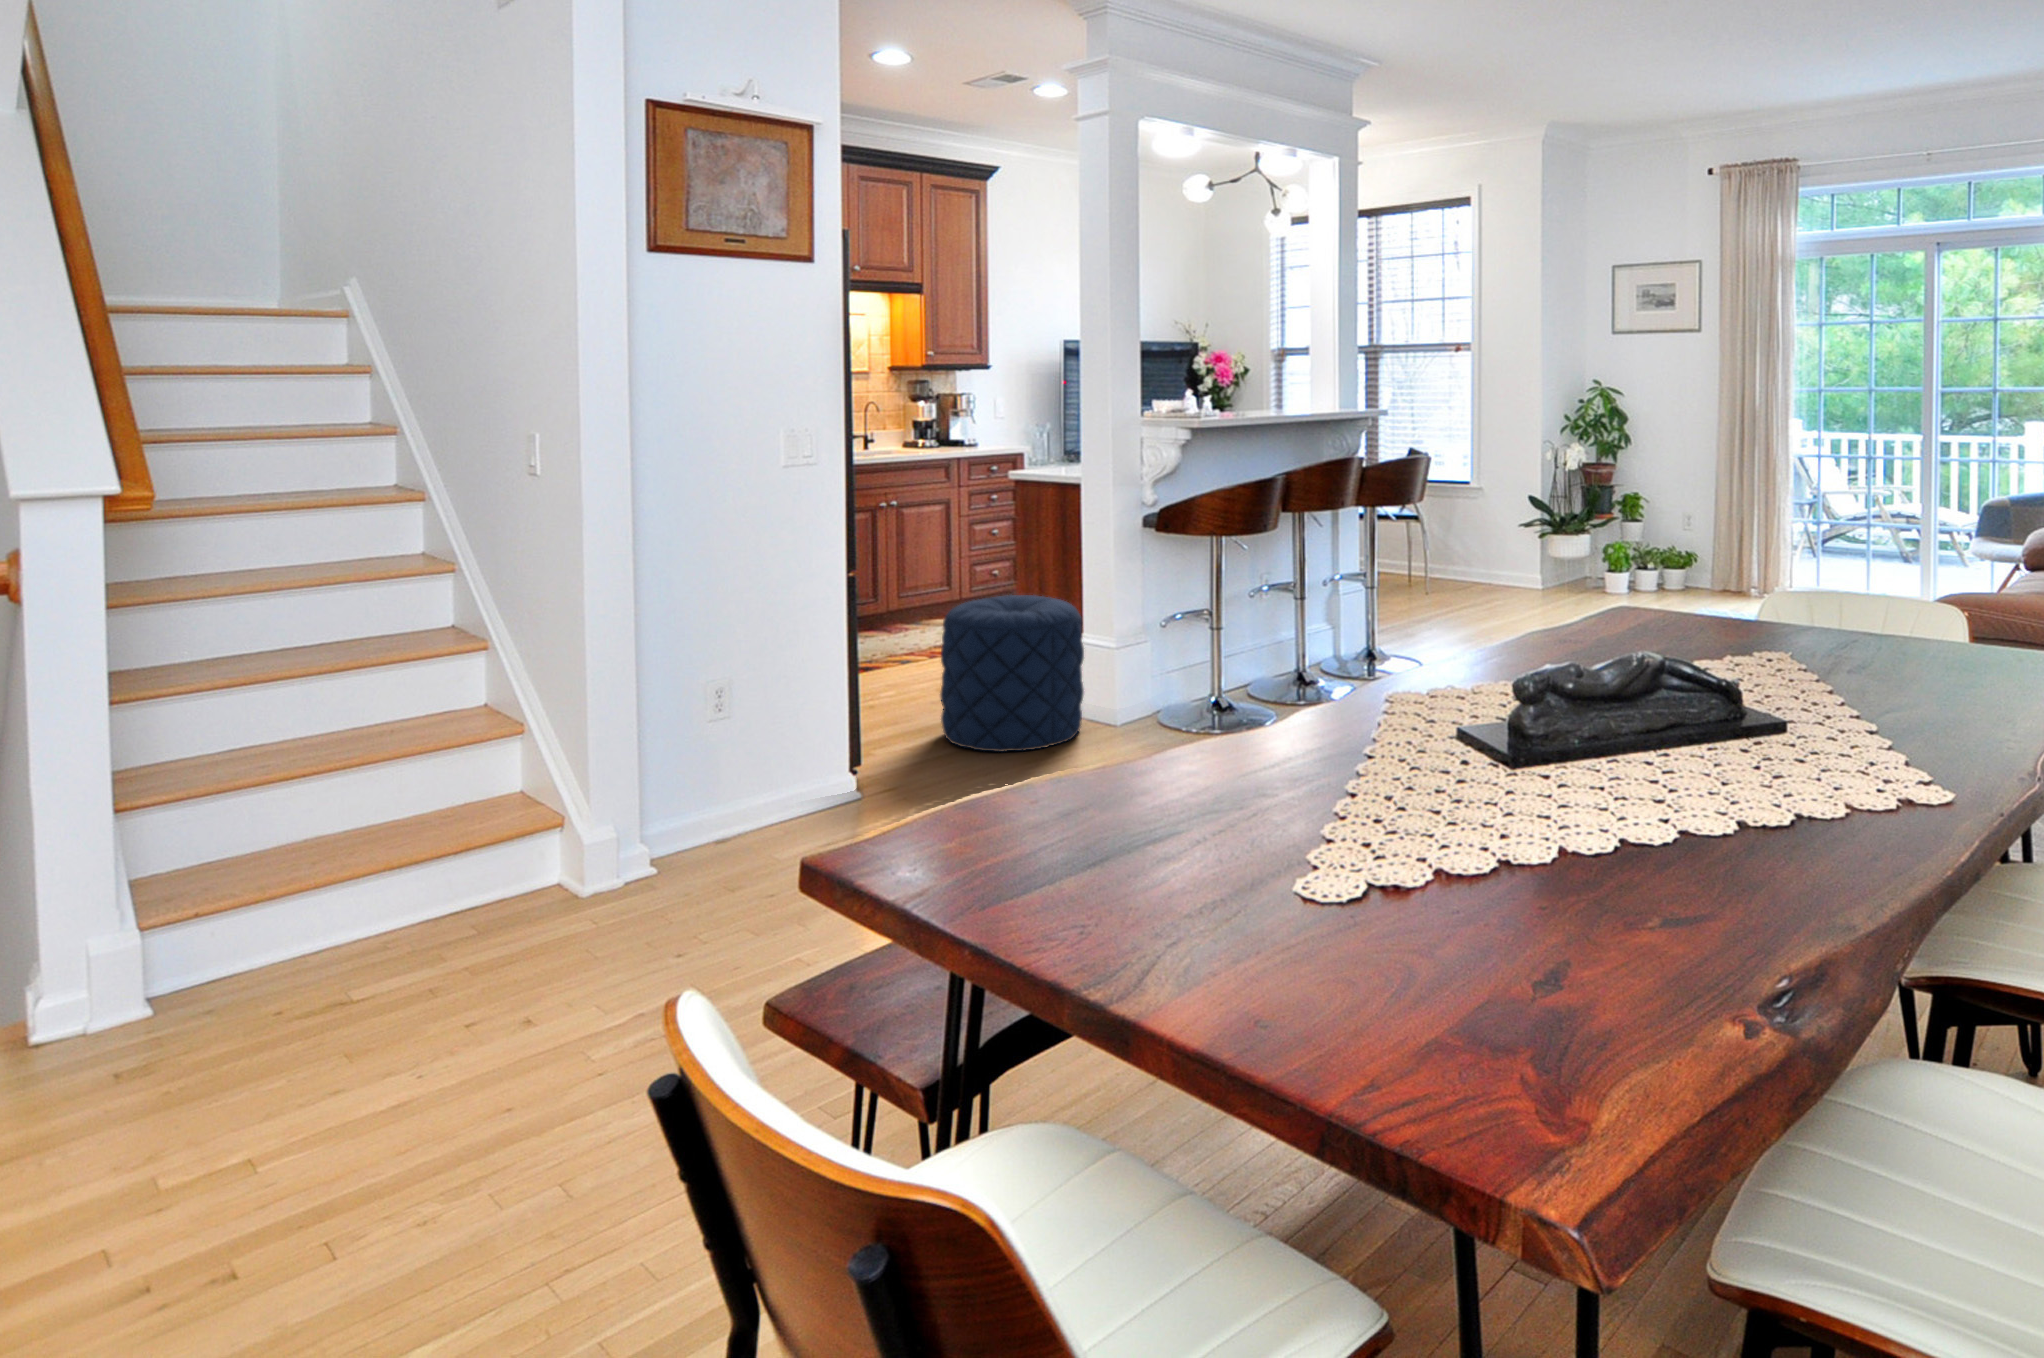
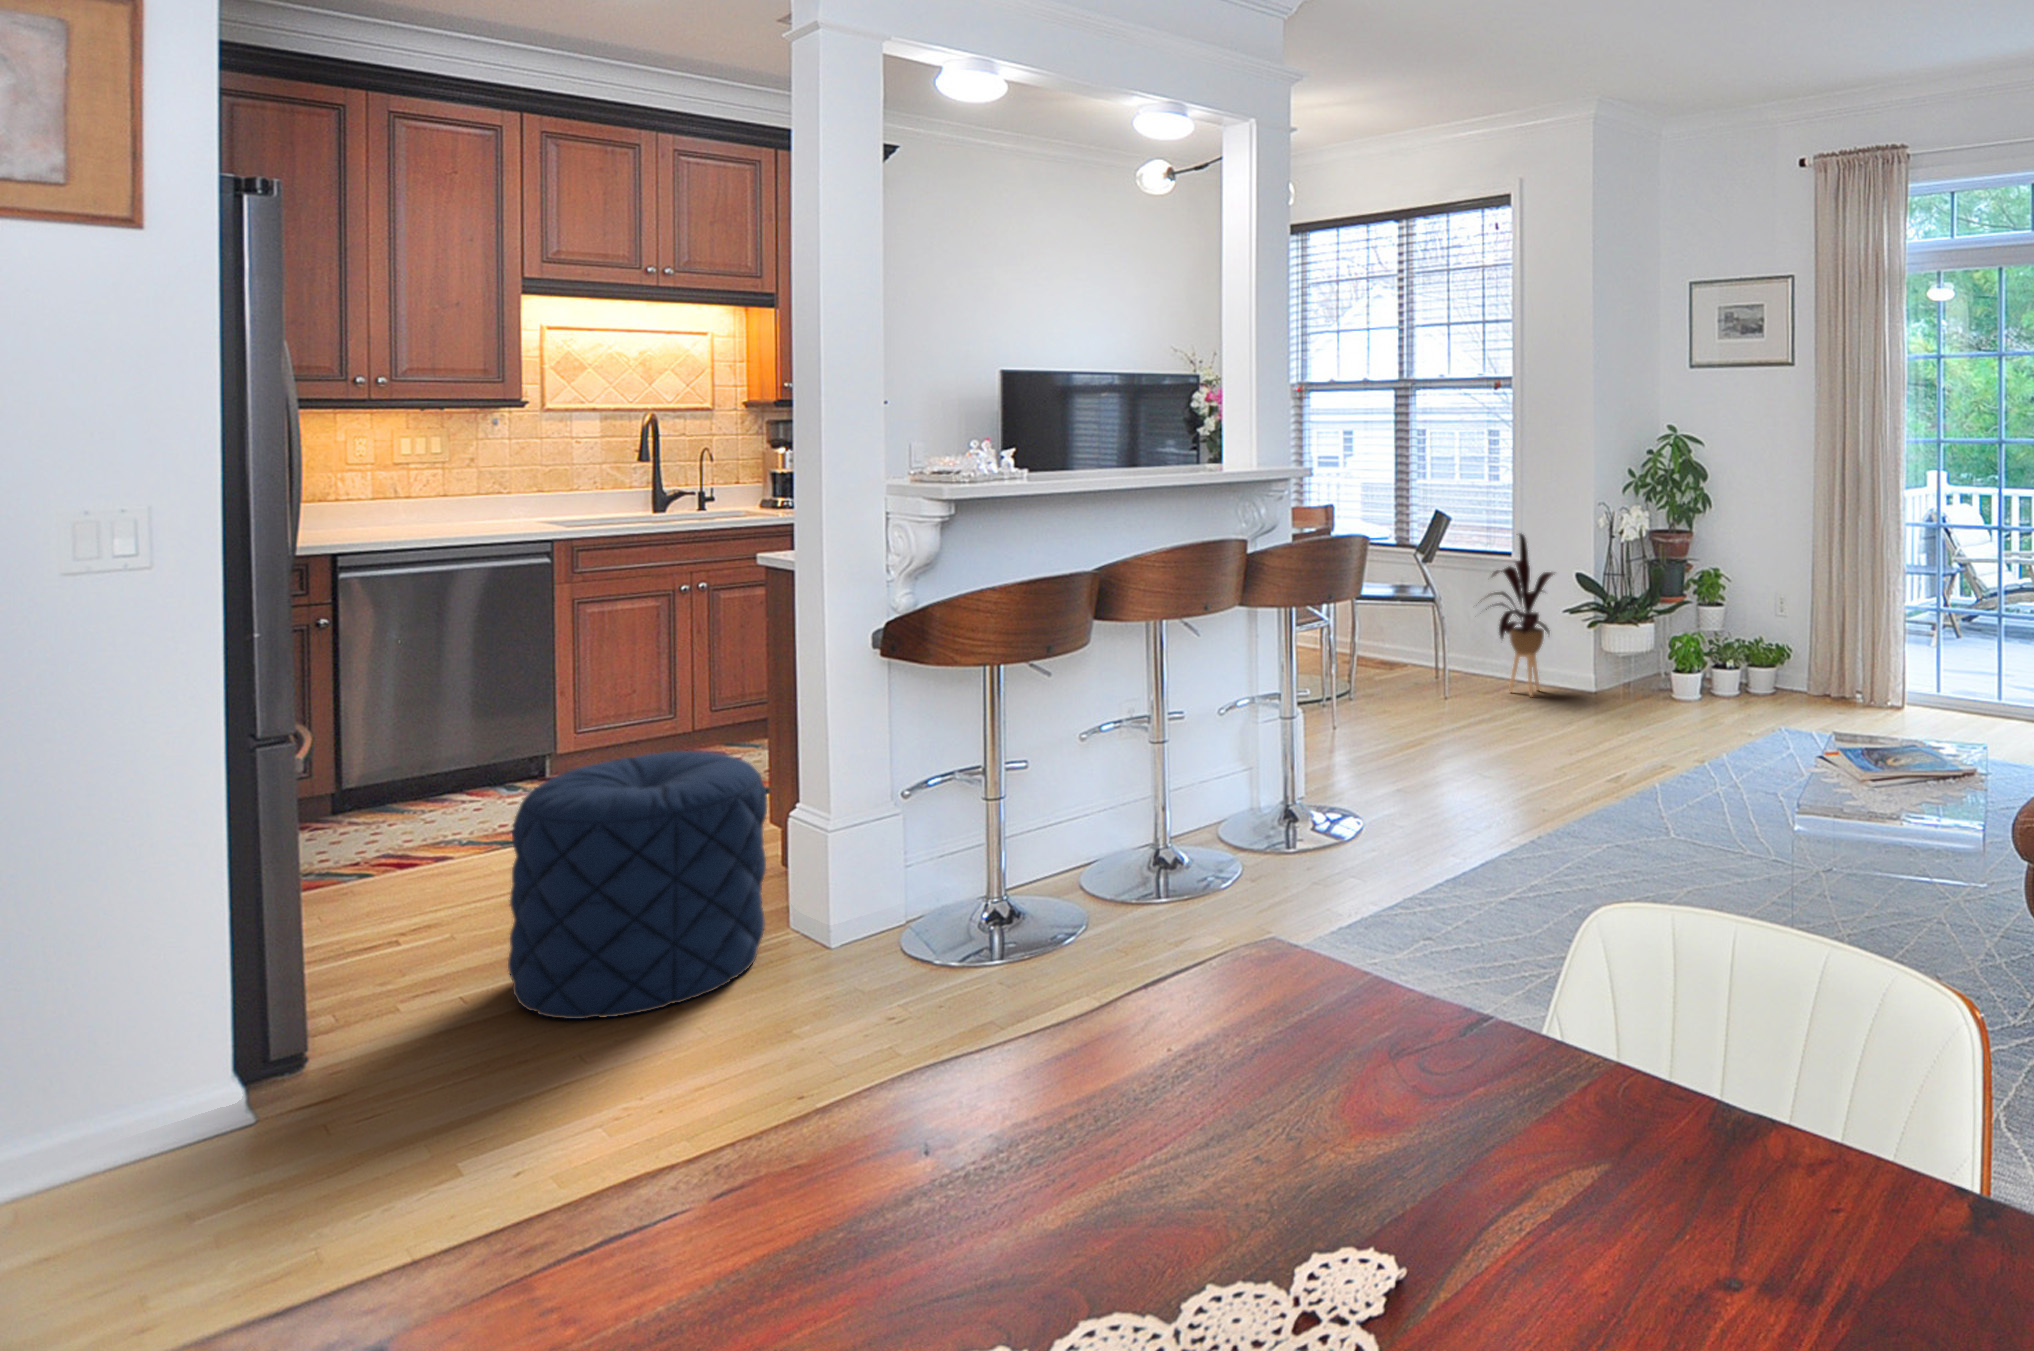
house plant: none [1447,464,1512,592] -> present [1486,534,1553,696]

